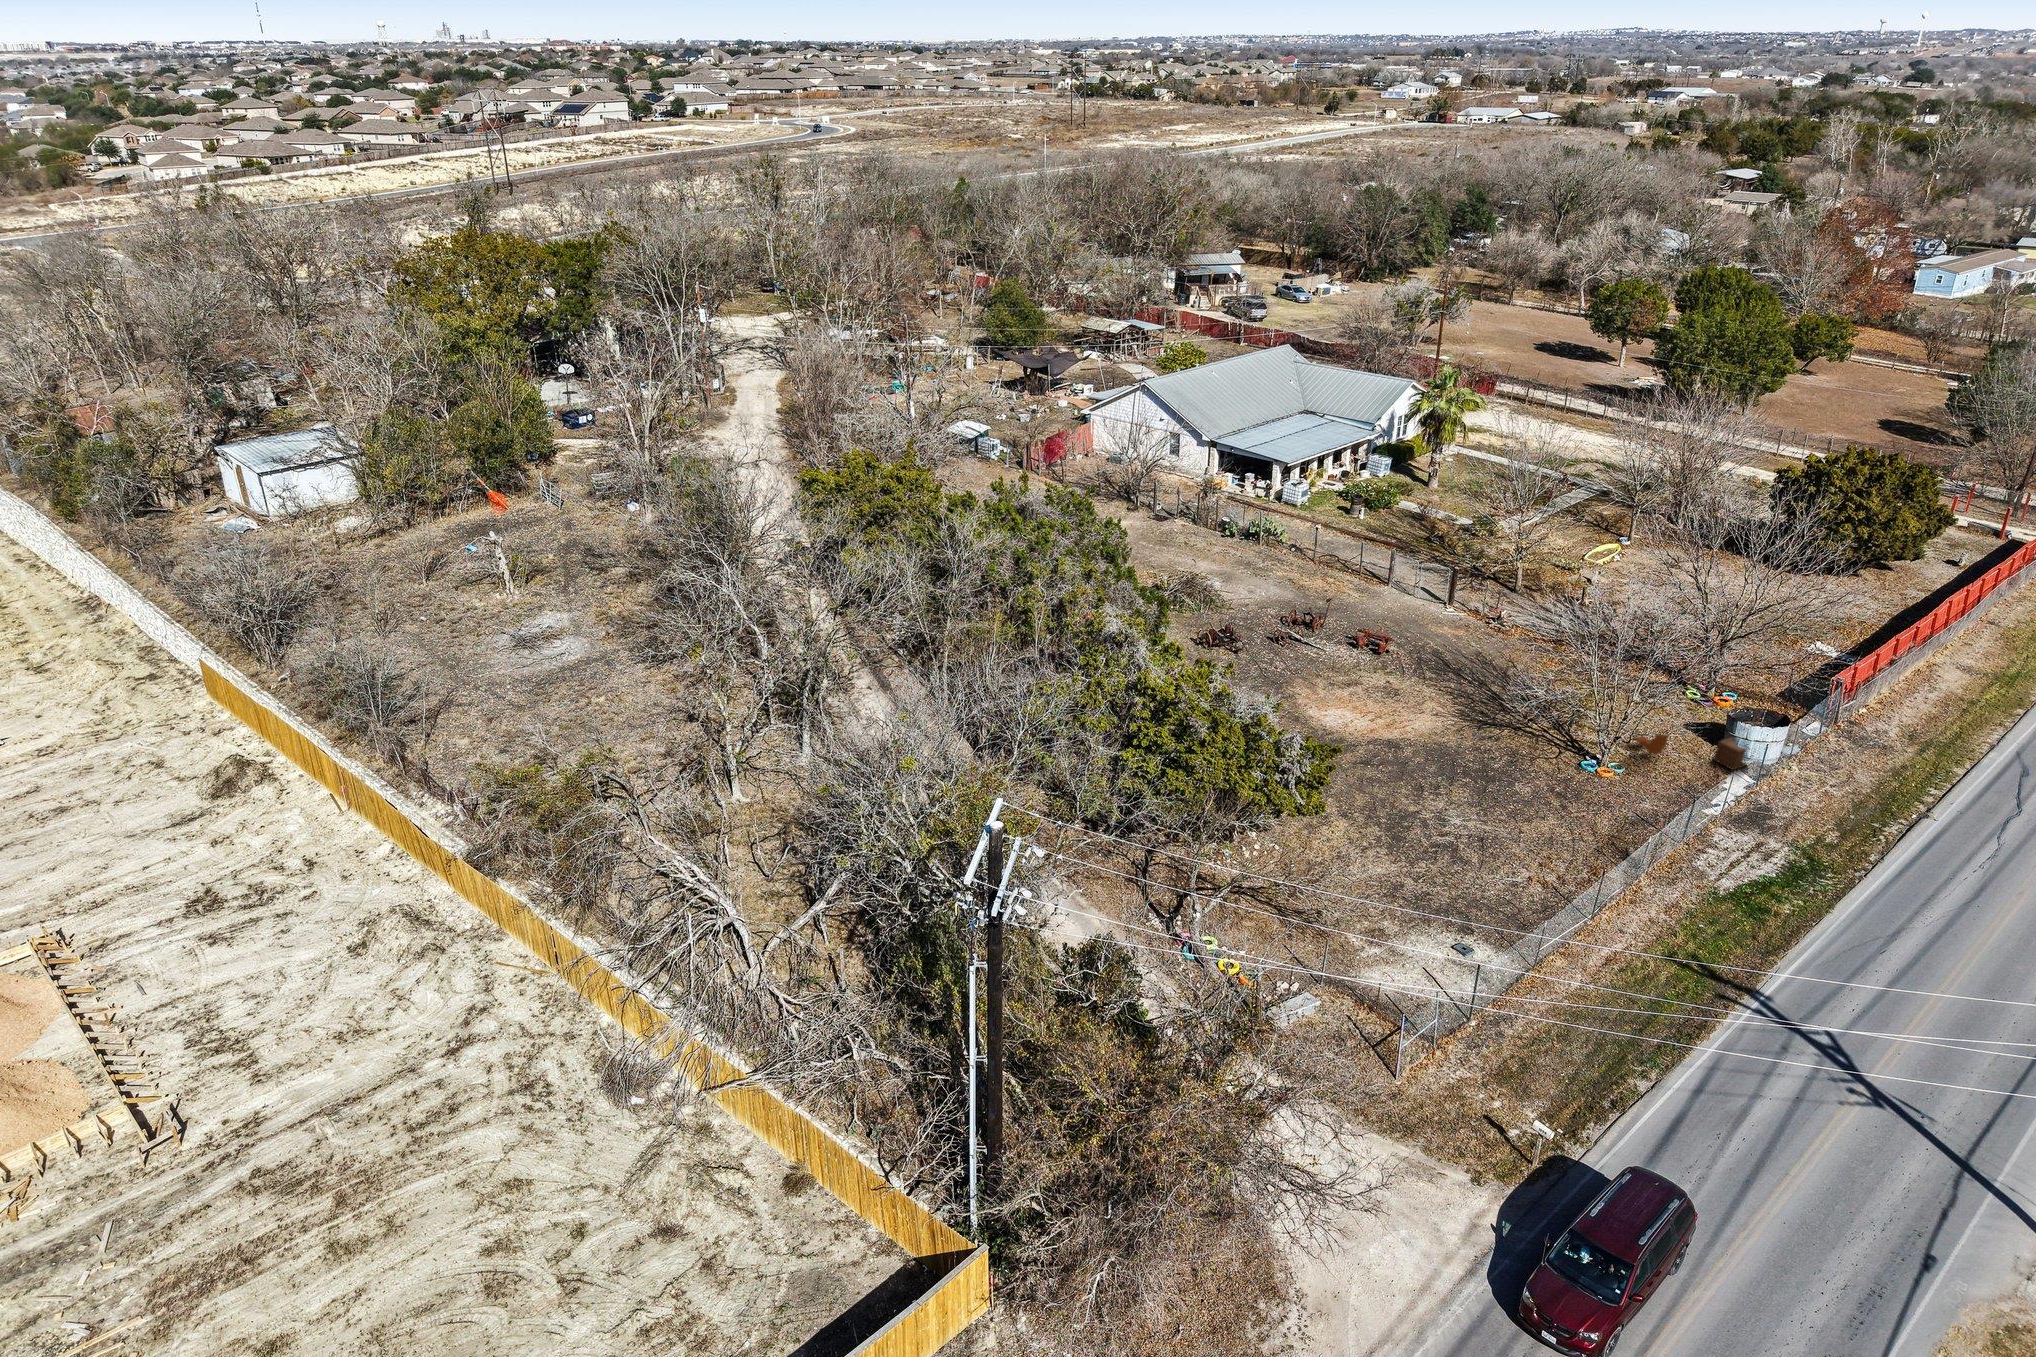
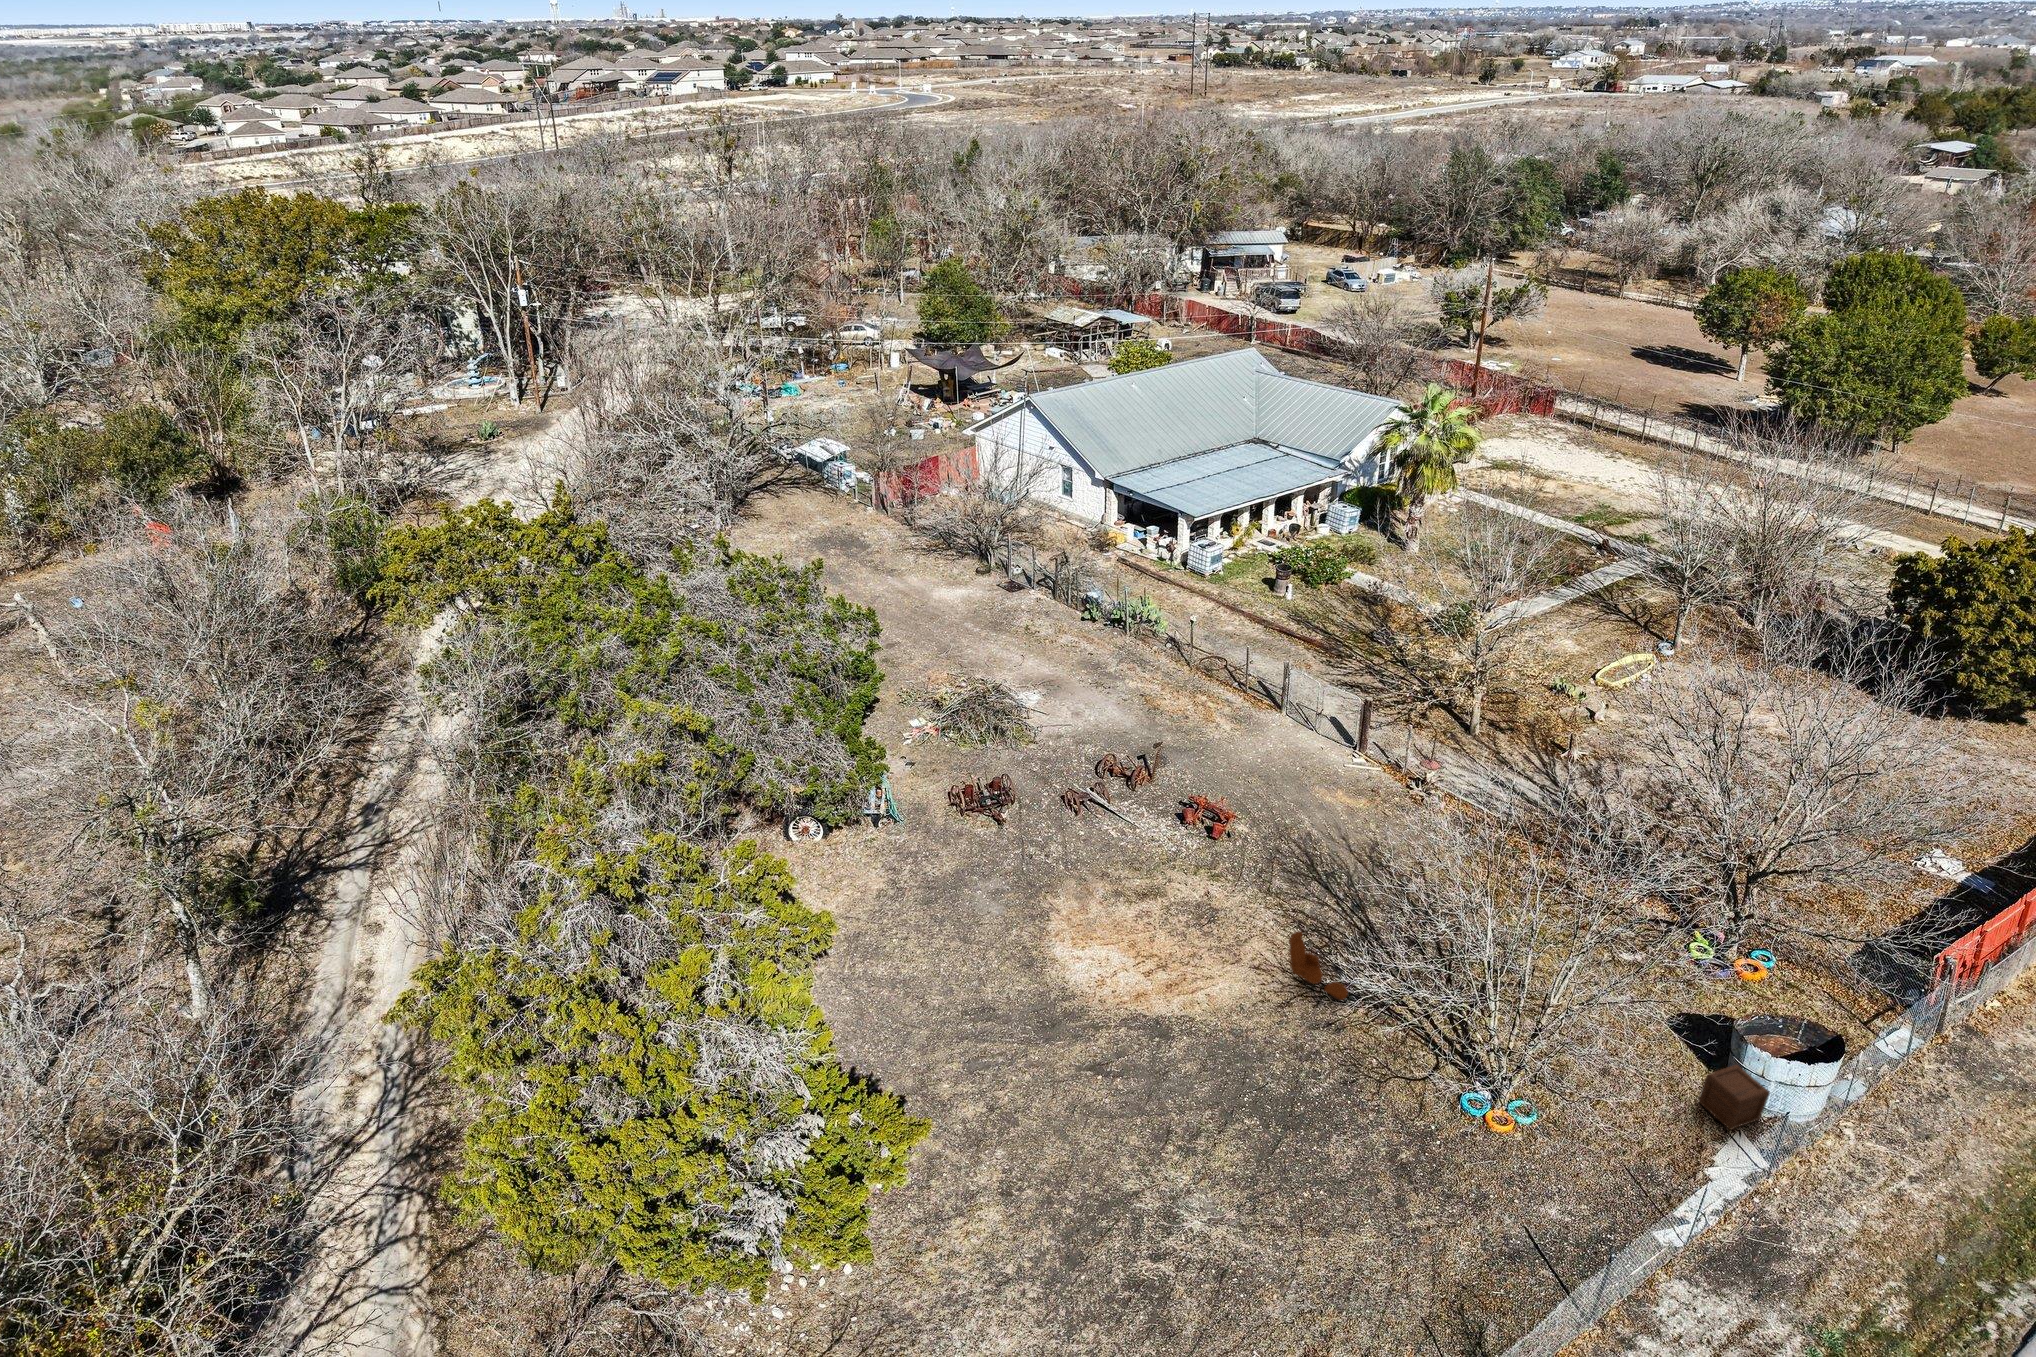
lounge chair: present [1635,734,1669,757] -> present [1289,931,1348,1003]

